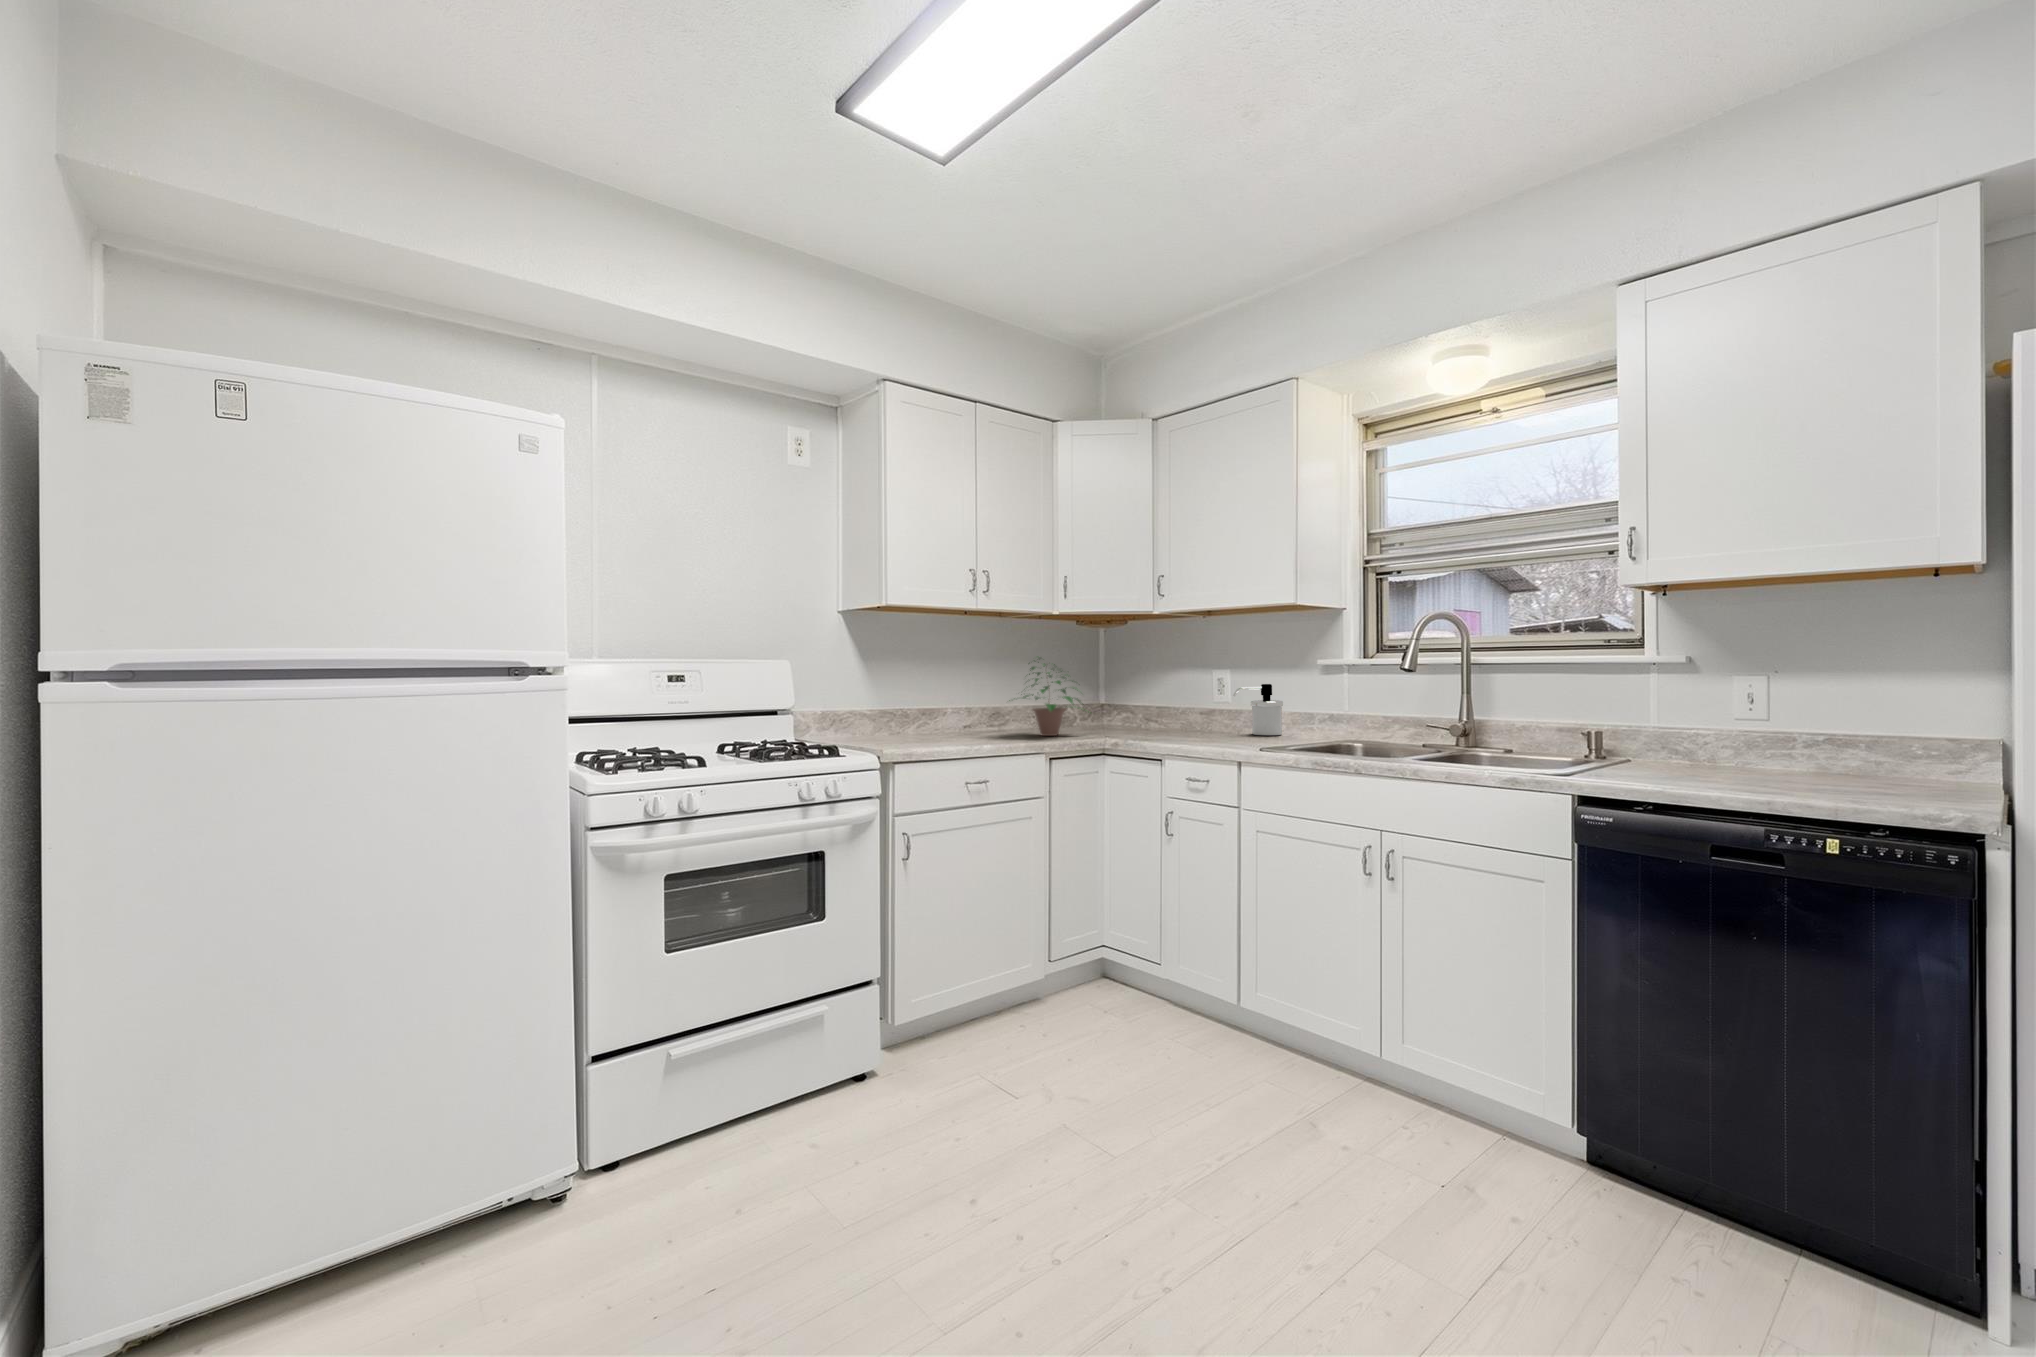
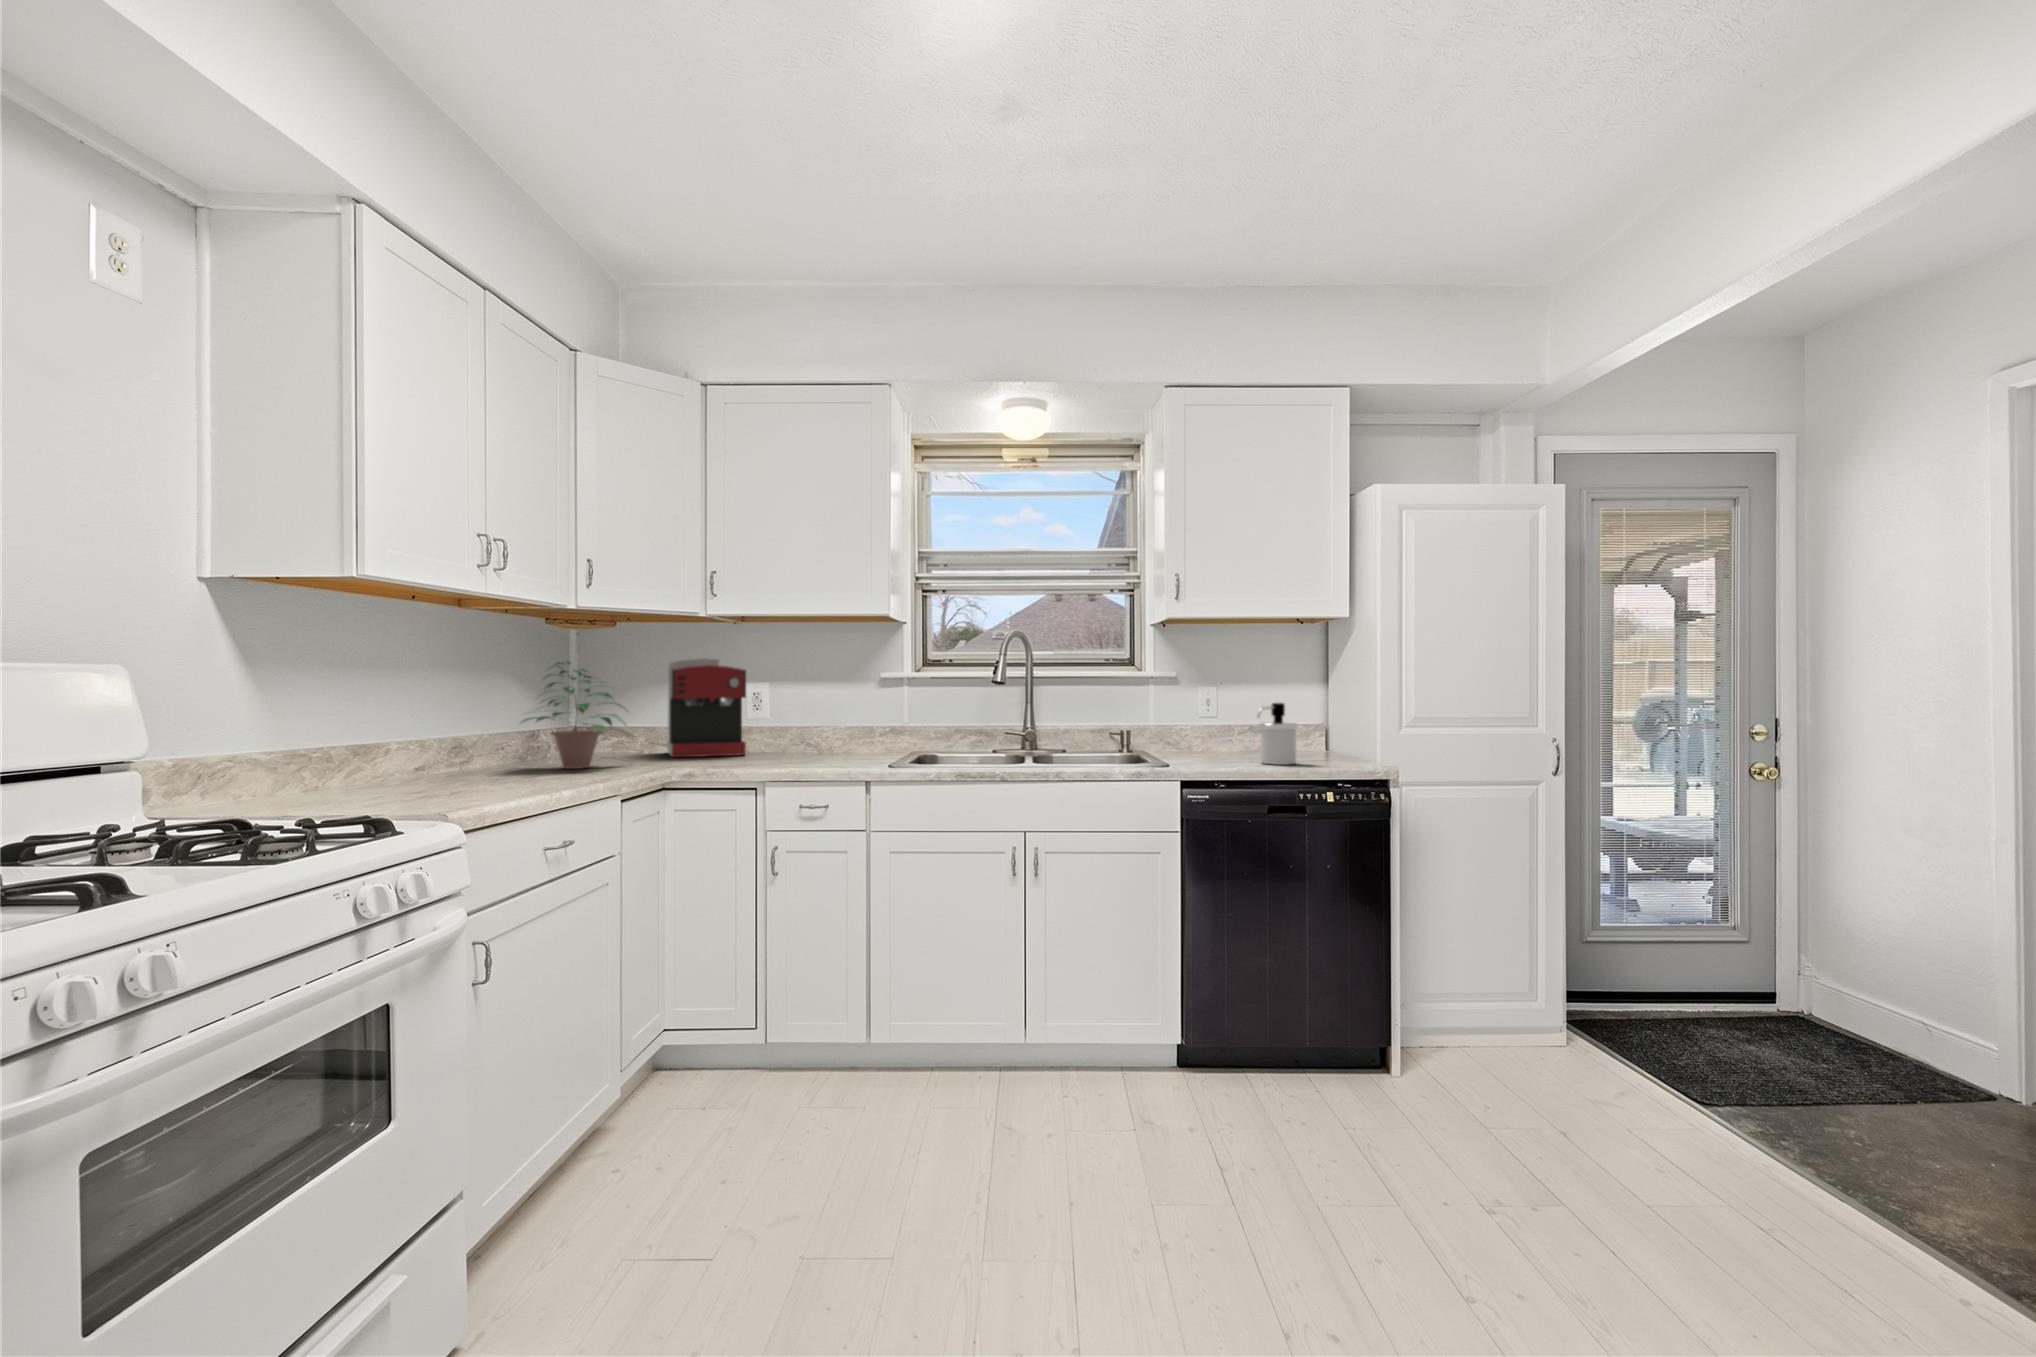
coffee maker: none [1142,648,1215,731] -> present [667,658,746,757]
soap dispenser: present [1233,684,1283,735] -> present [1257,703,1297,765]

